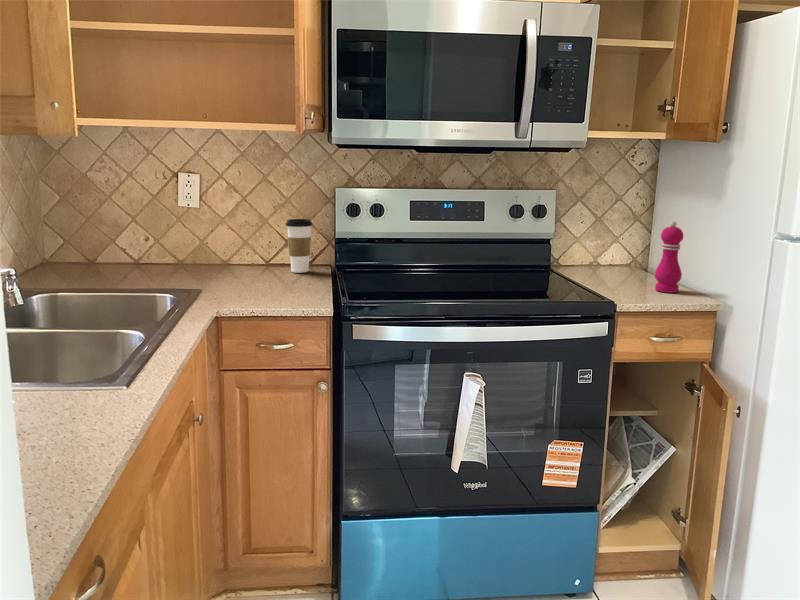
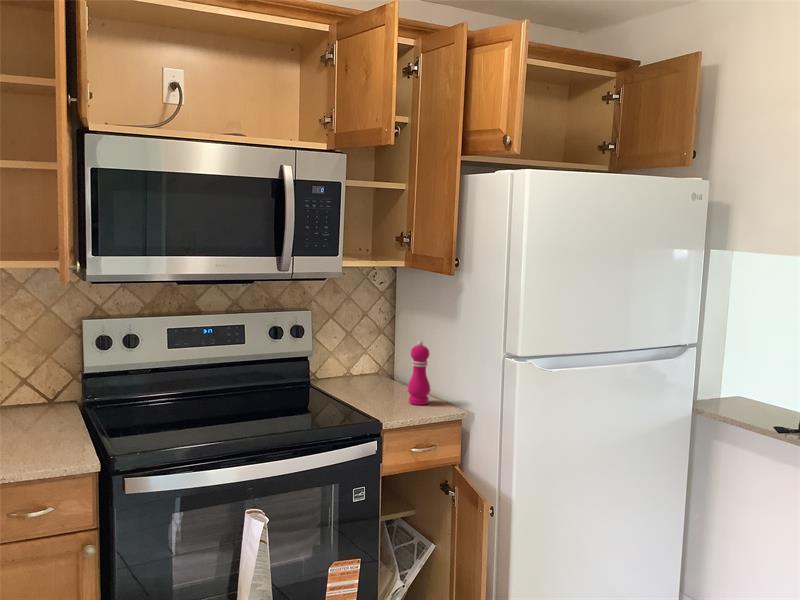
coffee cup: present [286,219,312,273] -> none [25,357,58,417]

